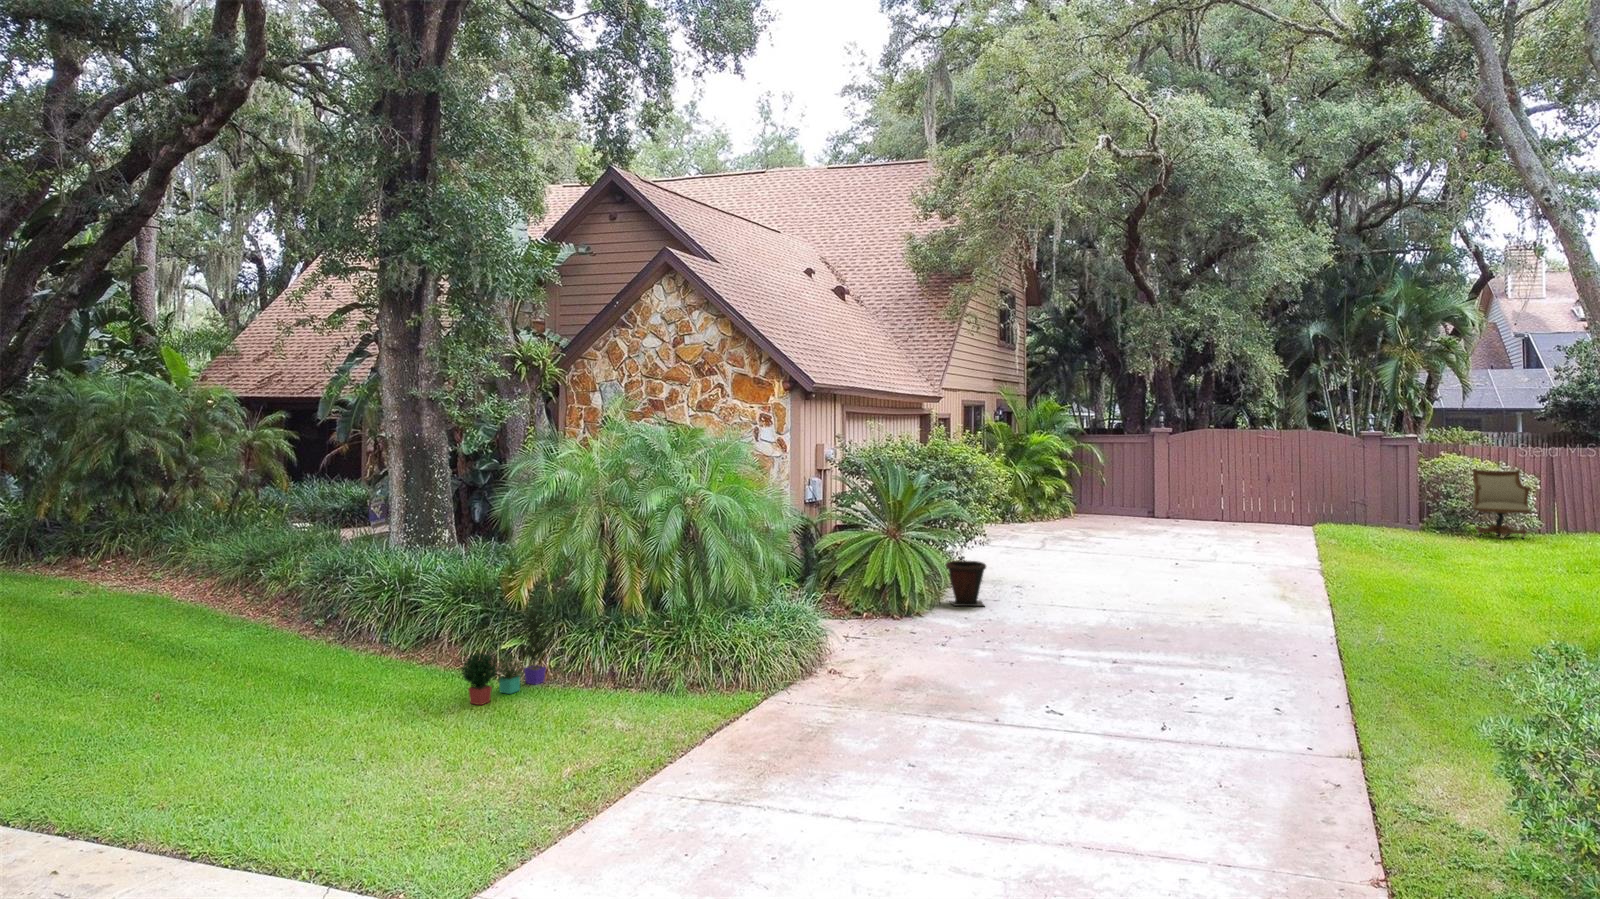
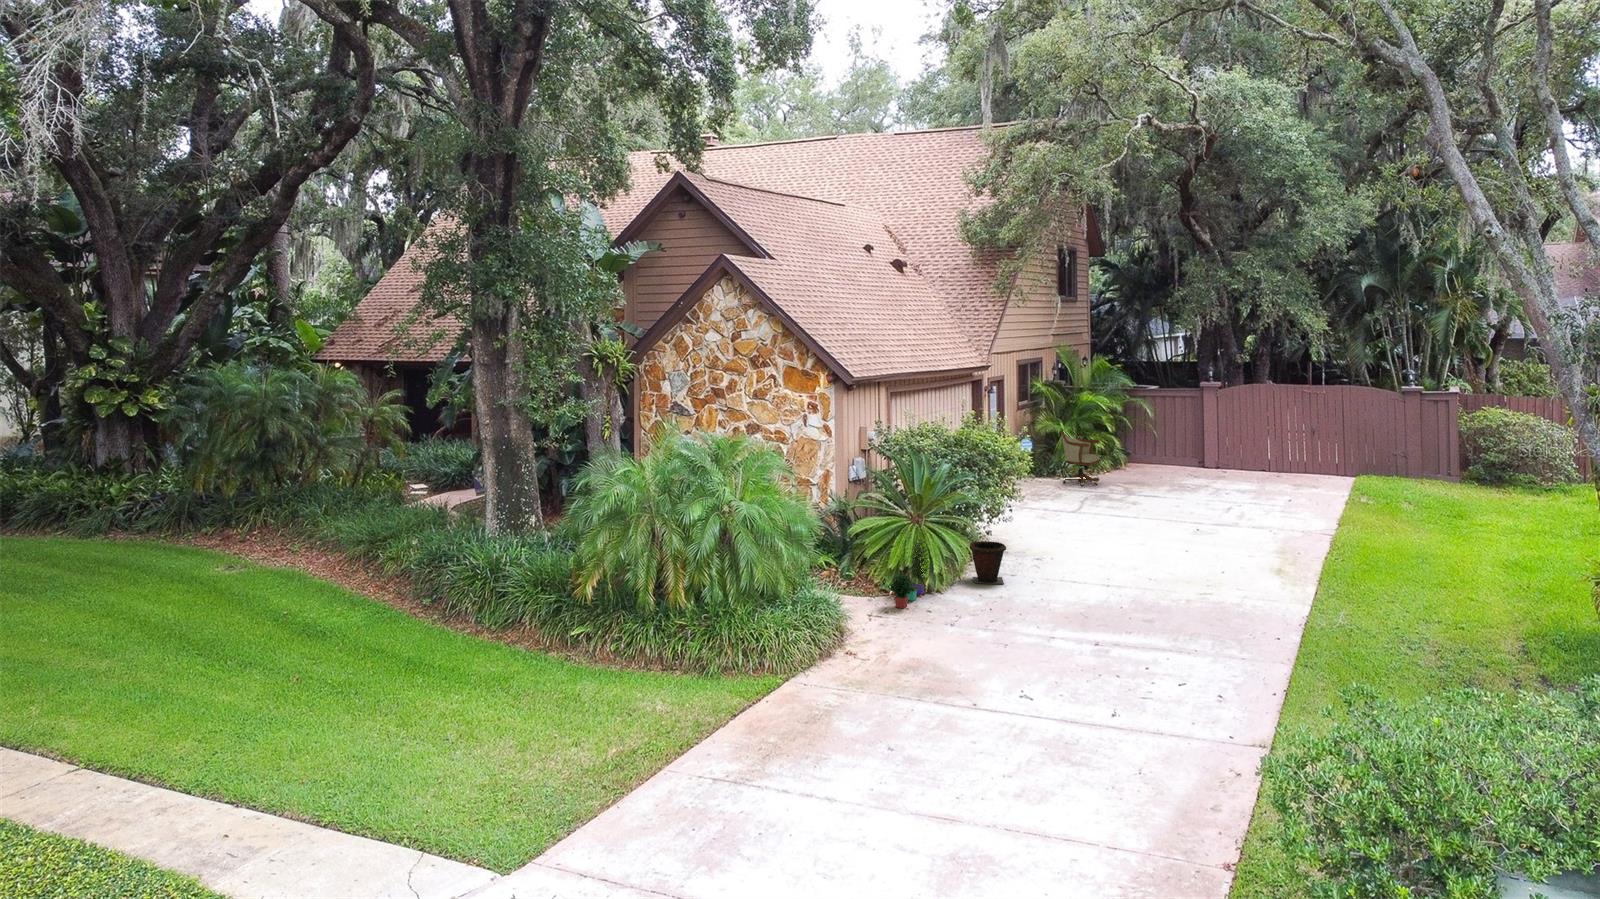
chair: present [1472,469,1531,539] -> present [1060,430,1100,486]
potted plant: present [461,600,550,705] -> present [890,538,929,608]

